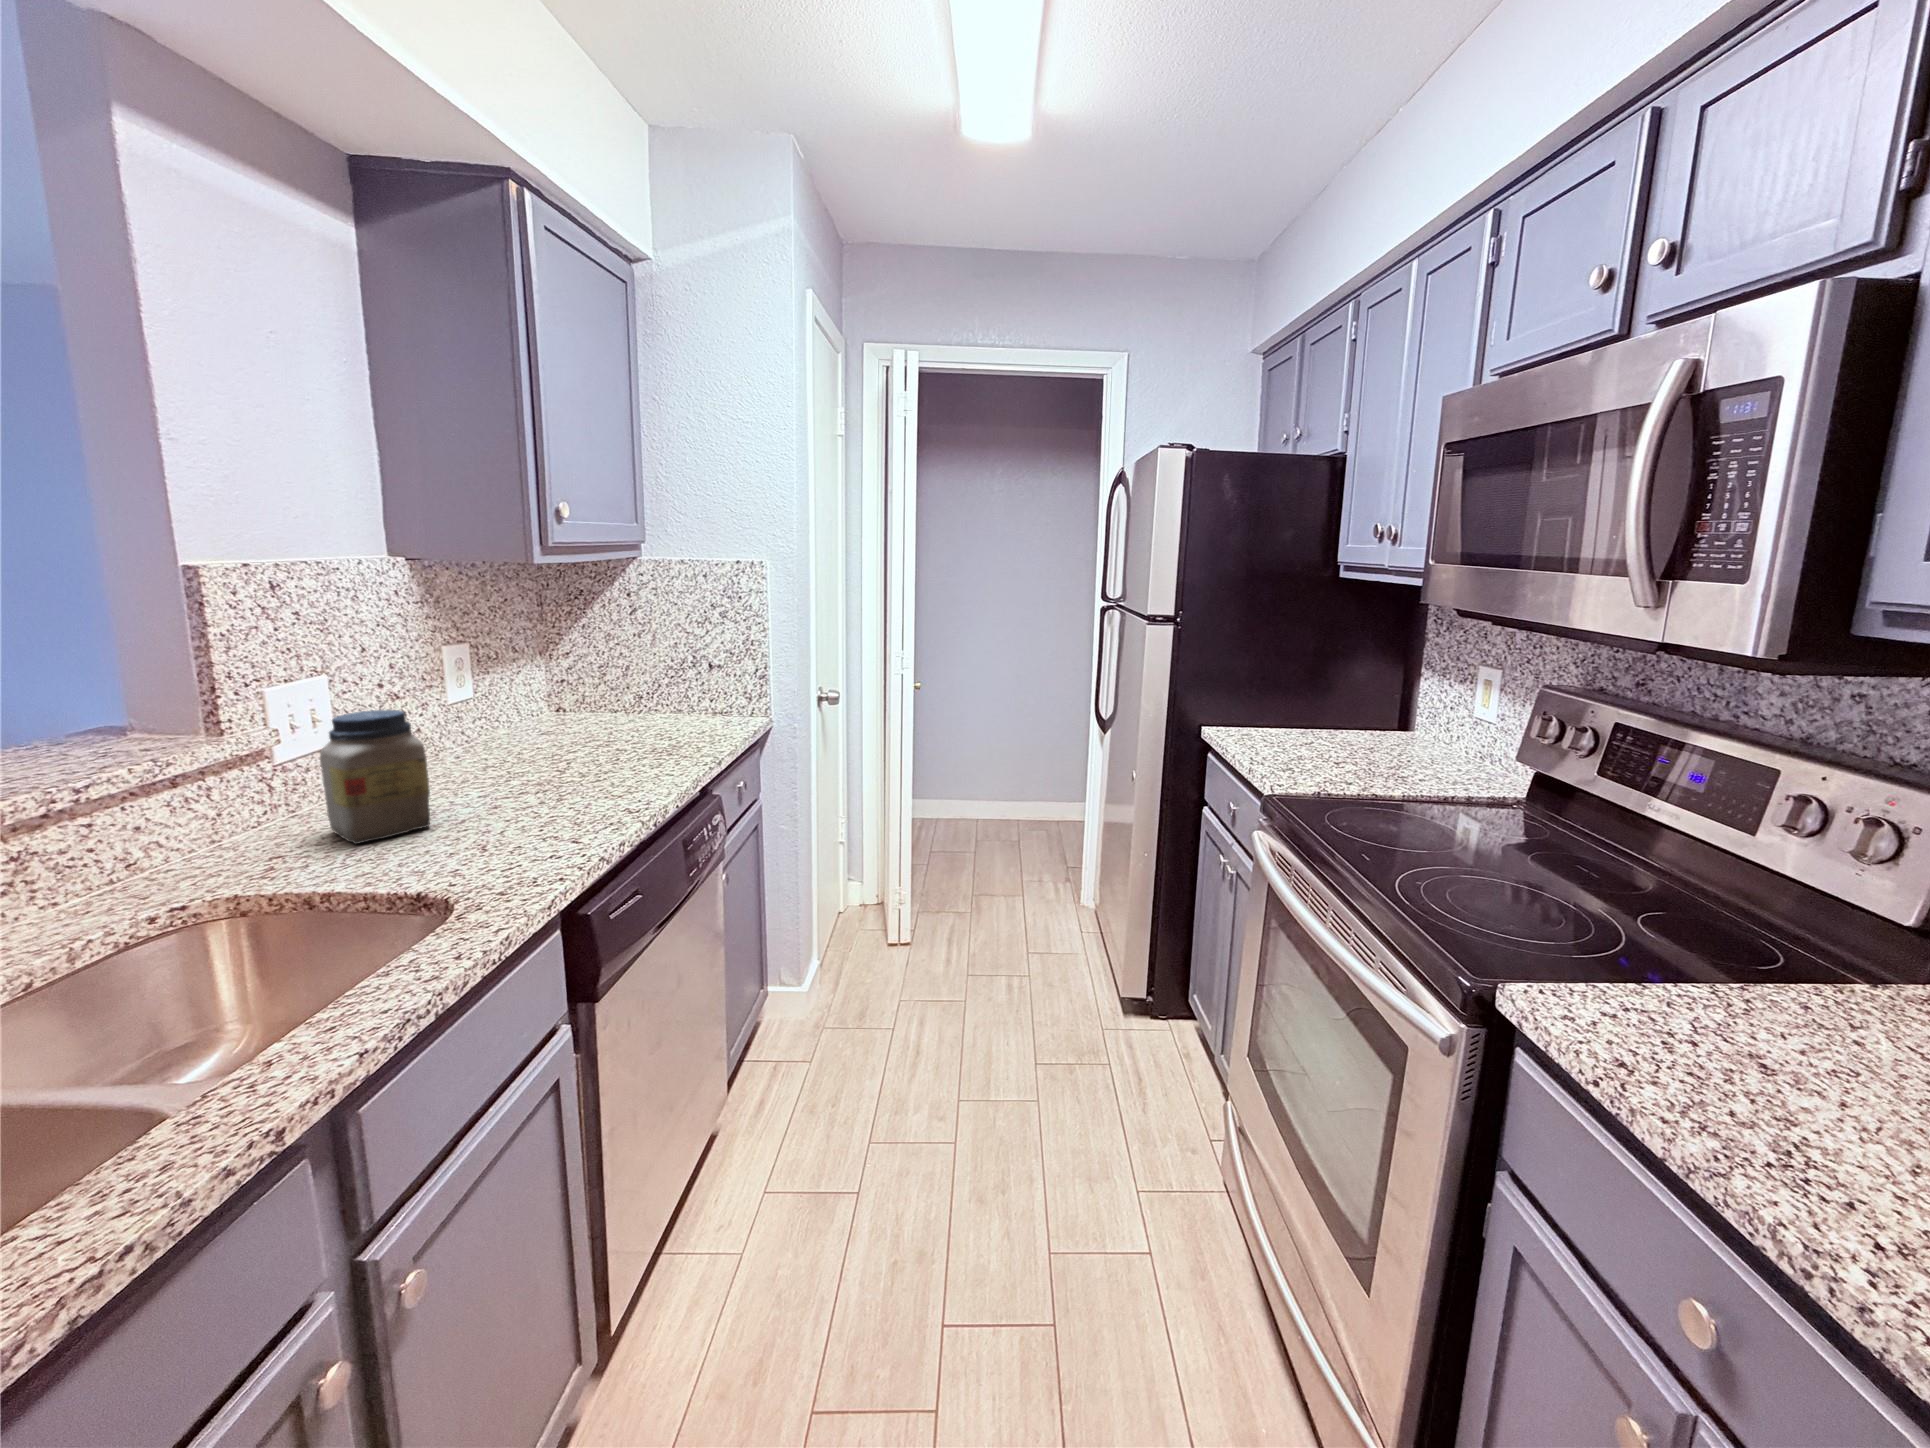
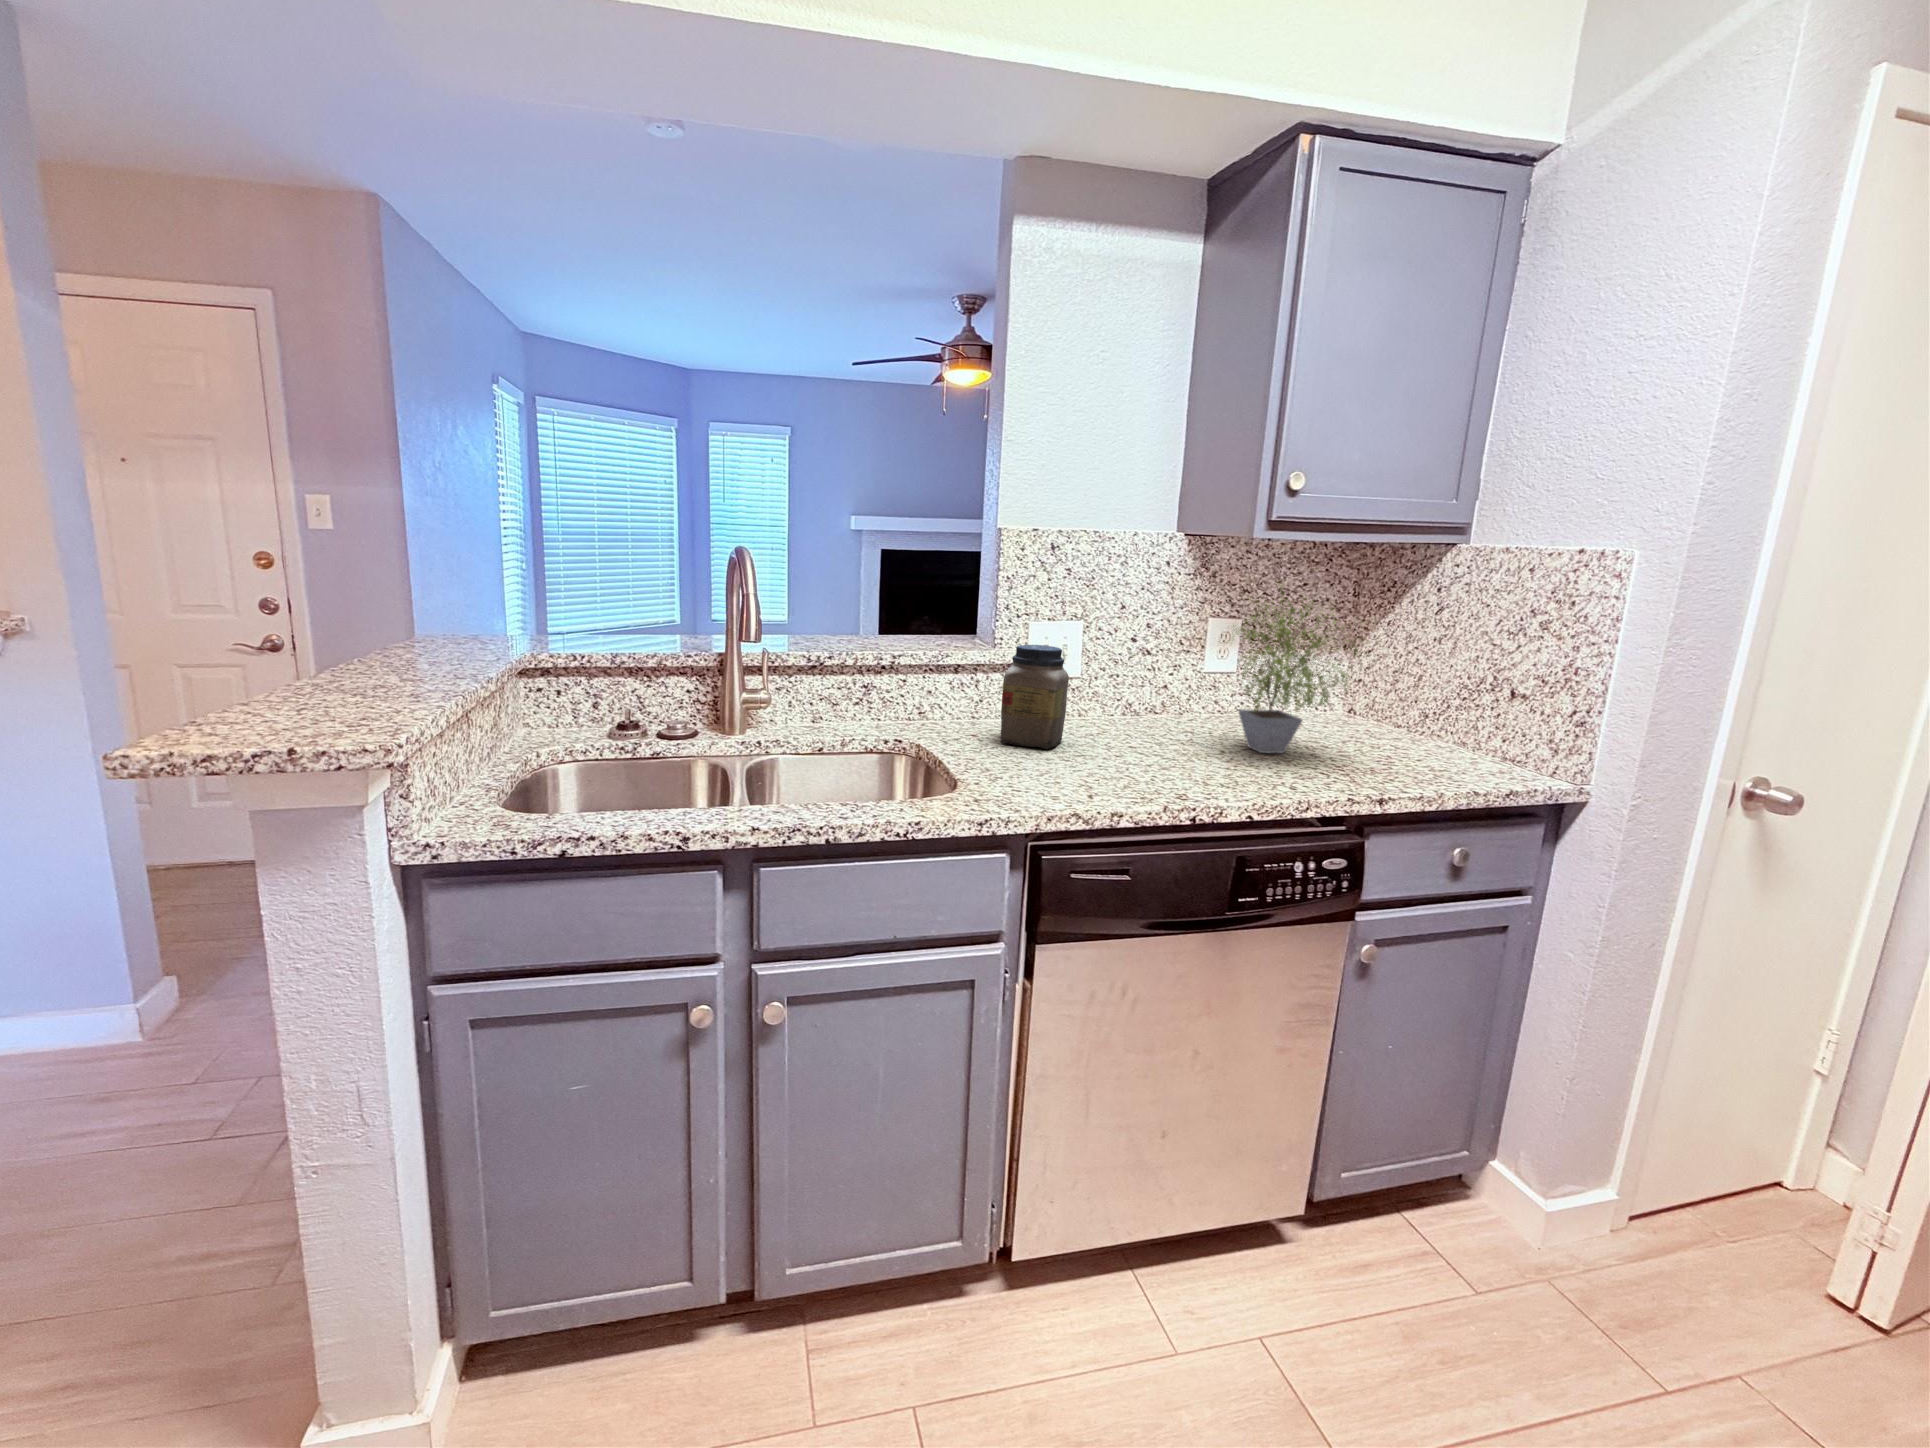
potted plant: none [517,603,661,760] -> present [1232,586,1358,753]

